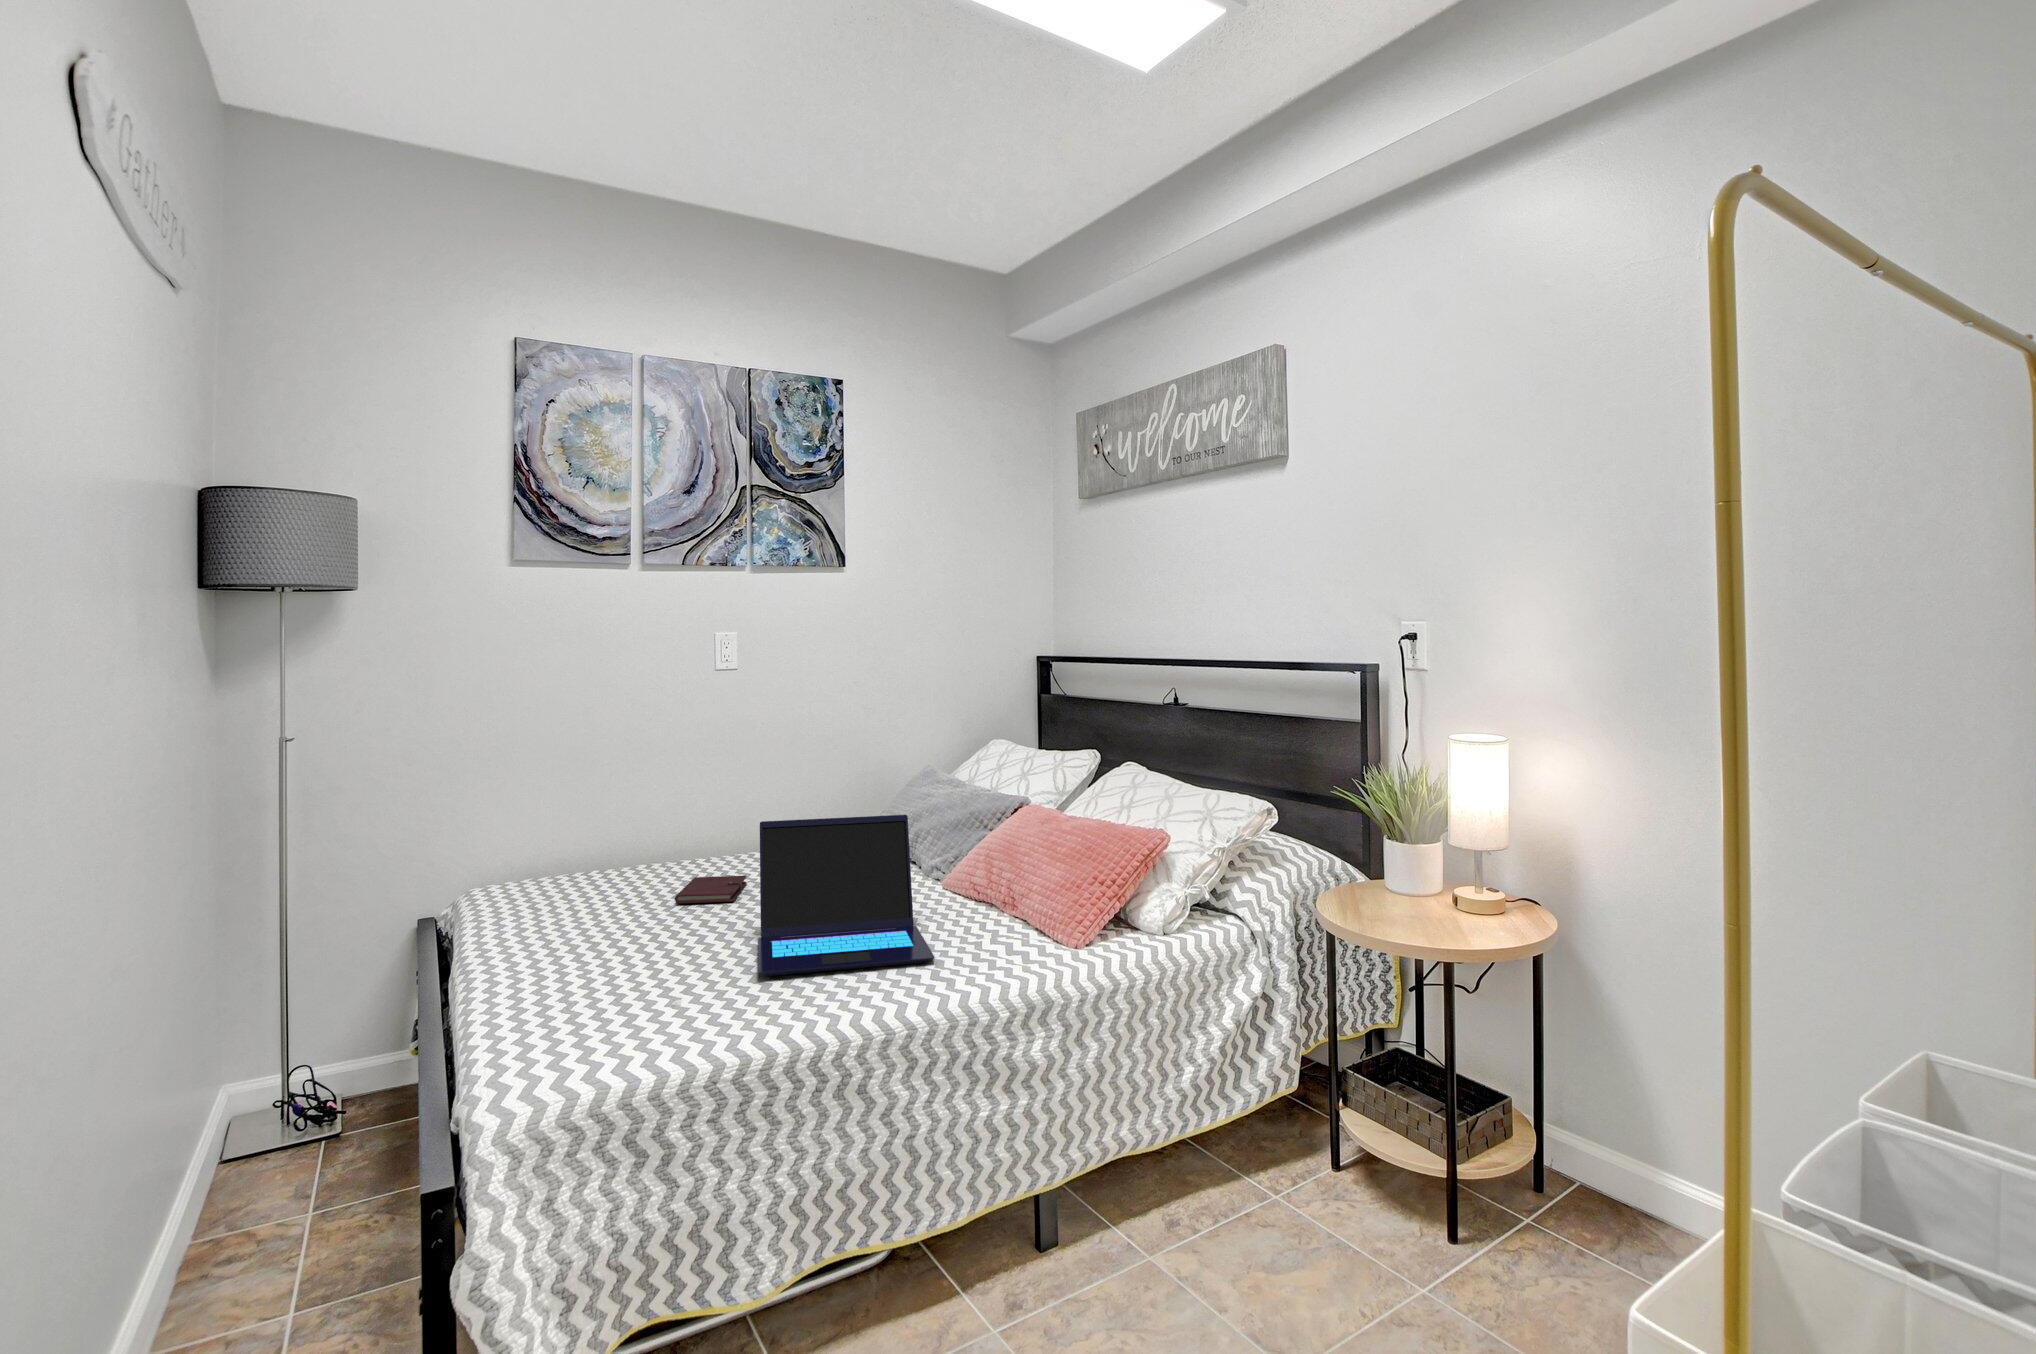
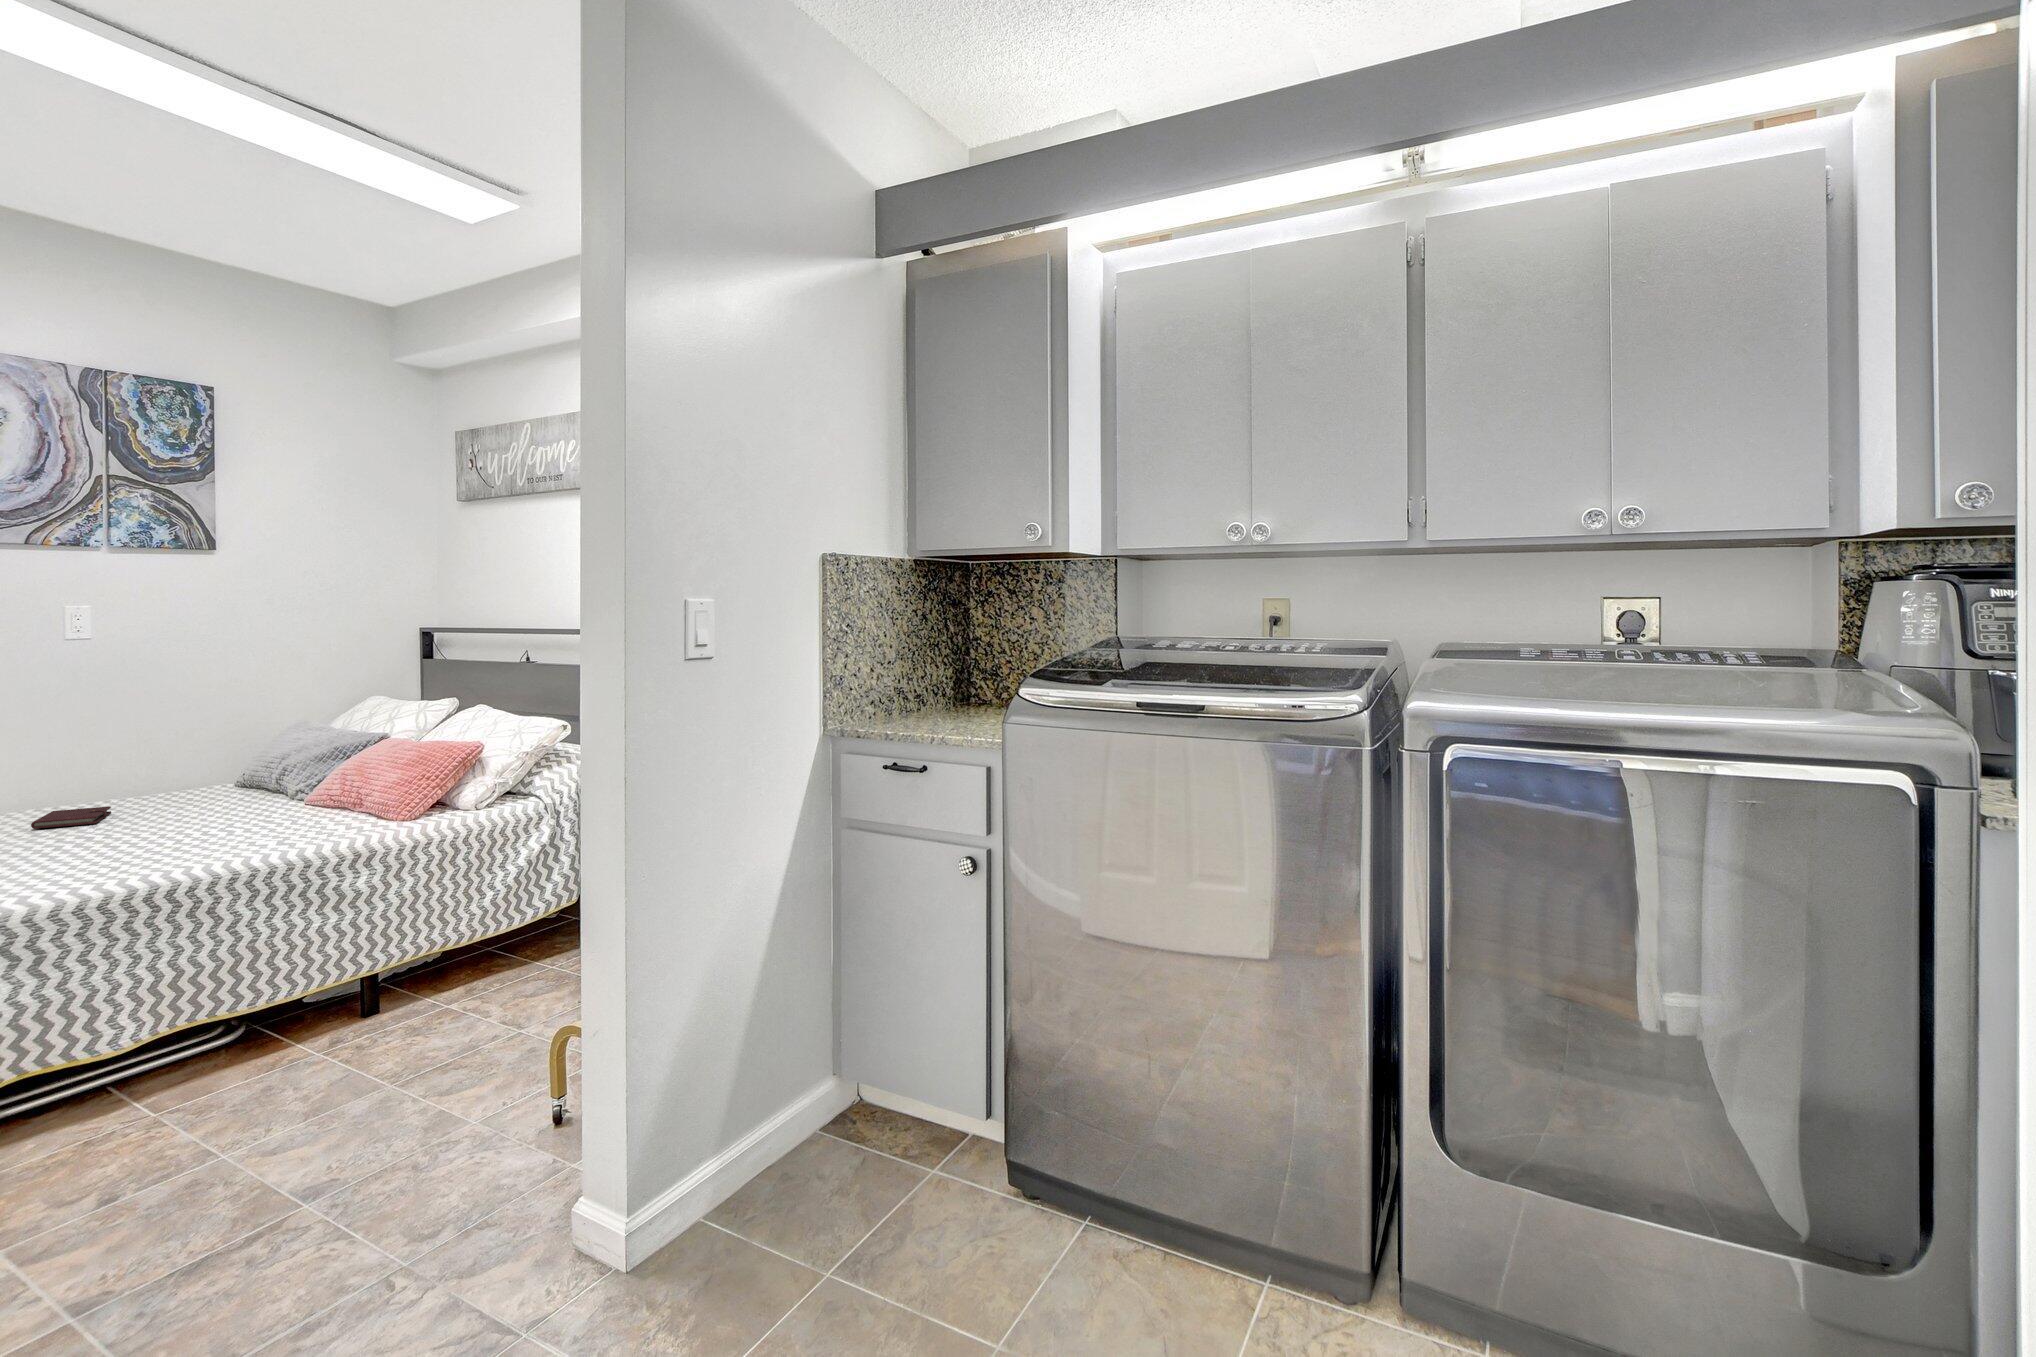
laptop: present [758,815,935,976] -> none [118,743,281,856]

